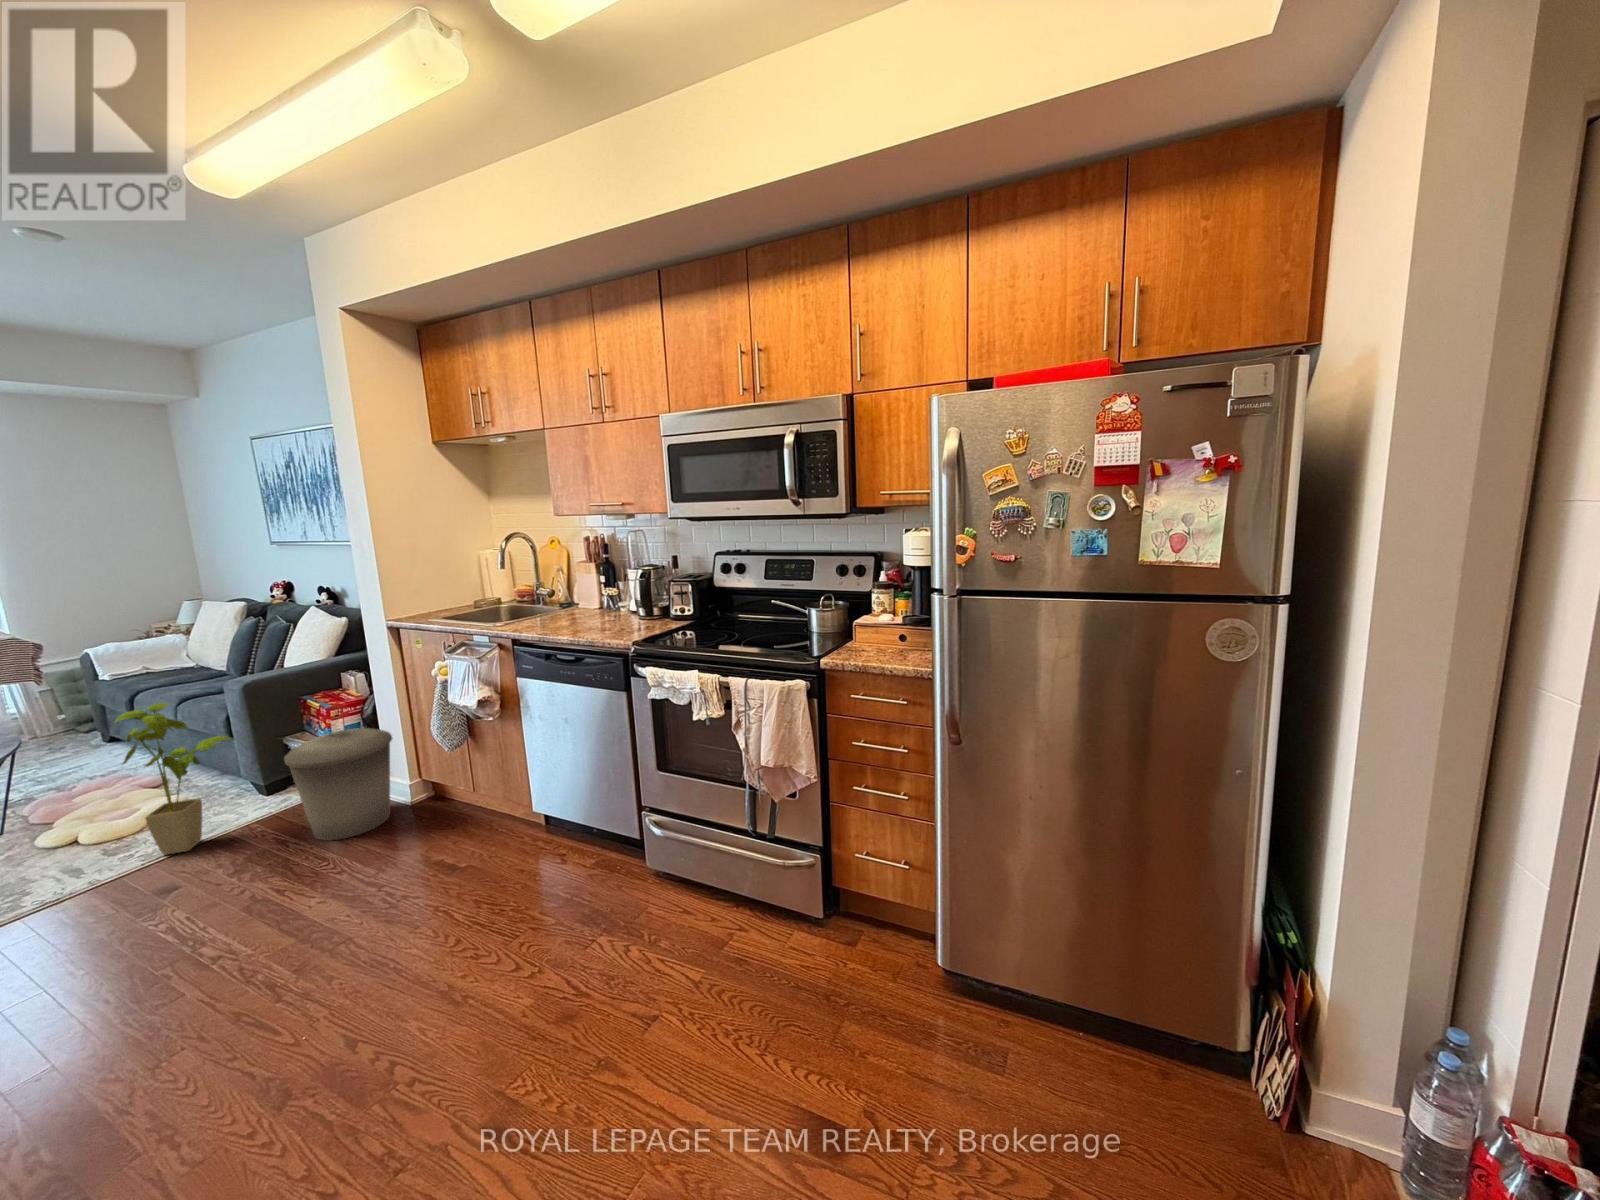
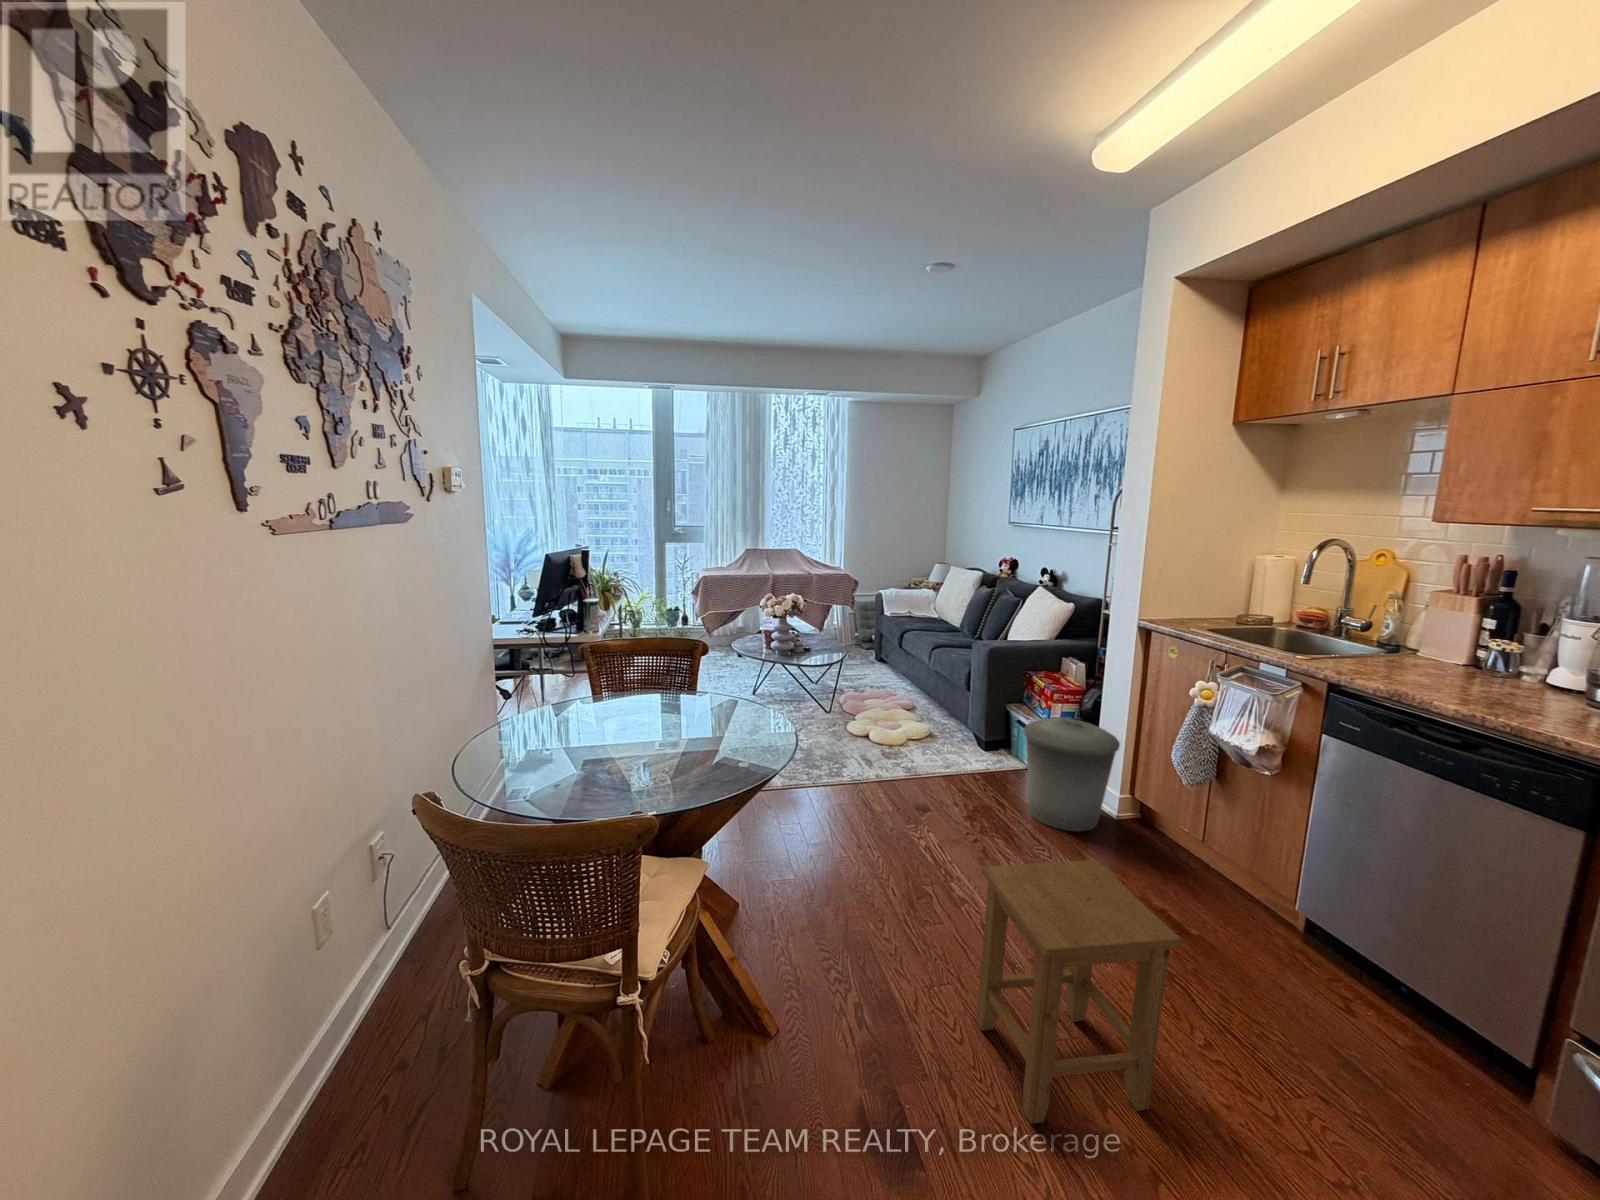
house plant: present [115,703,233,855] -> none [914,650,988,779]
stool: none [157,855,391,1131] -> present [976,860,1182,1123]

